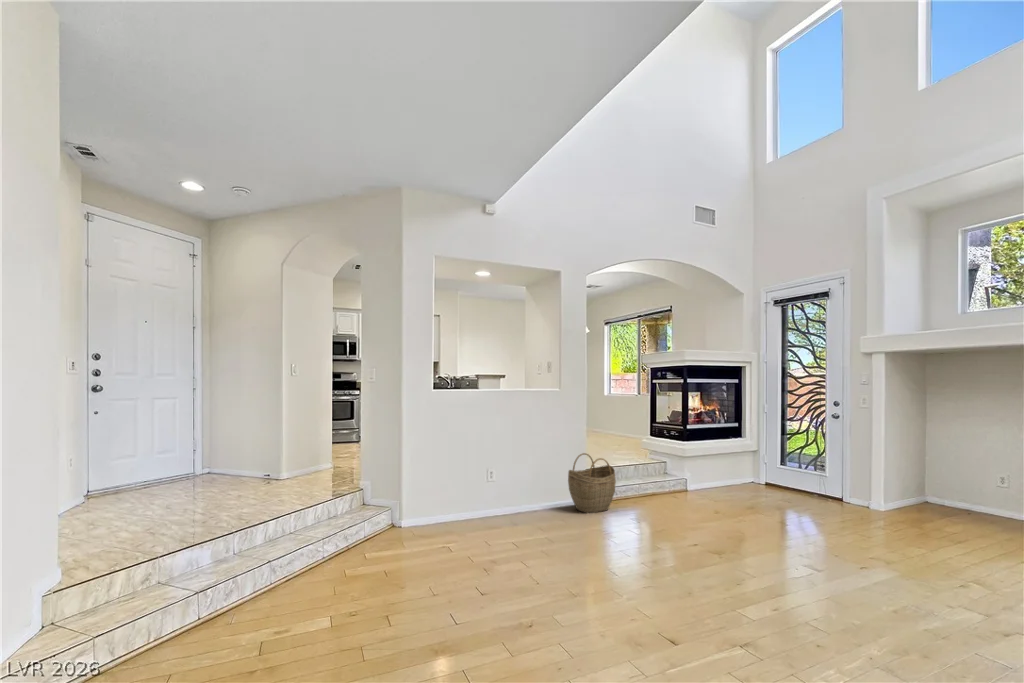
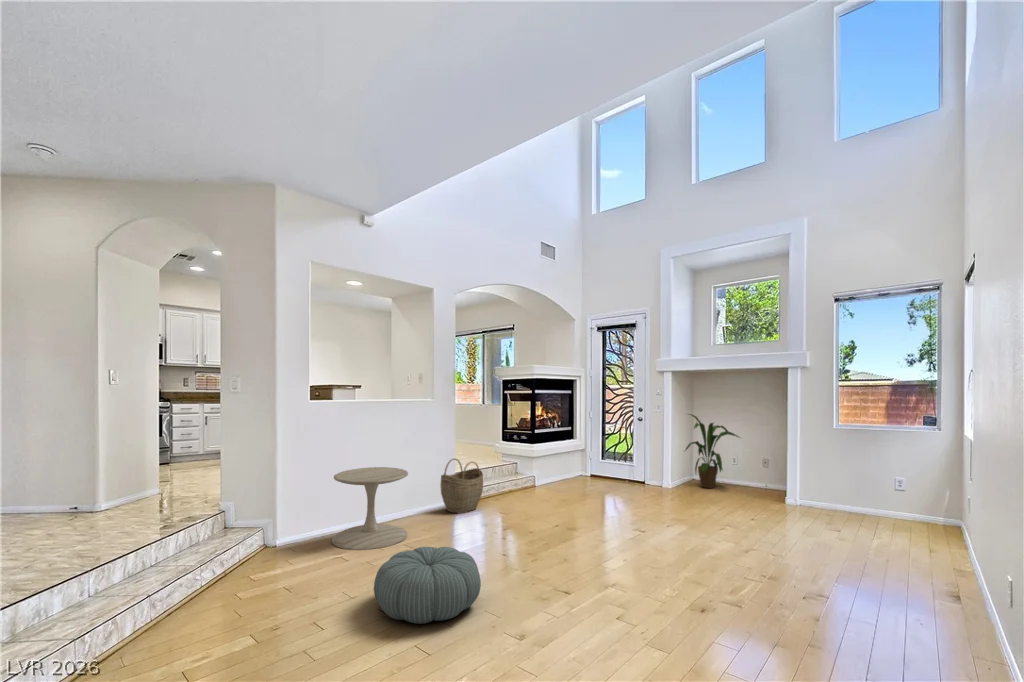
house plant: none [899,412,1001,516] -> present [686,414,739,488]
side table: none [449,458,522,543] -> present [332,467,408,550]
pouf: none [444,551,556,639] -> present [374,547,481,624]

